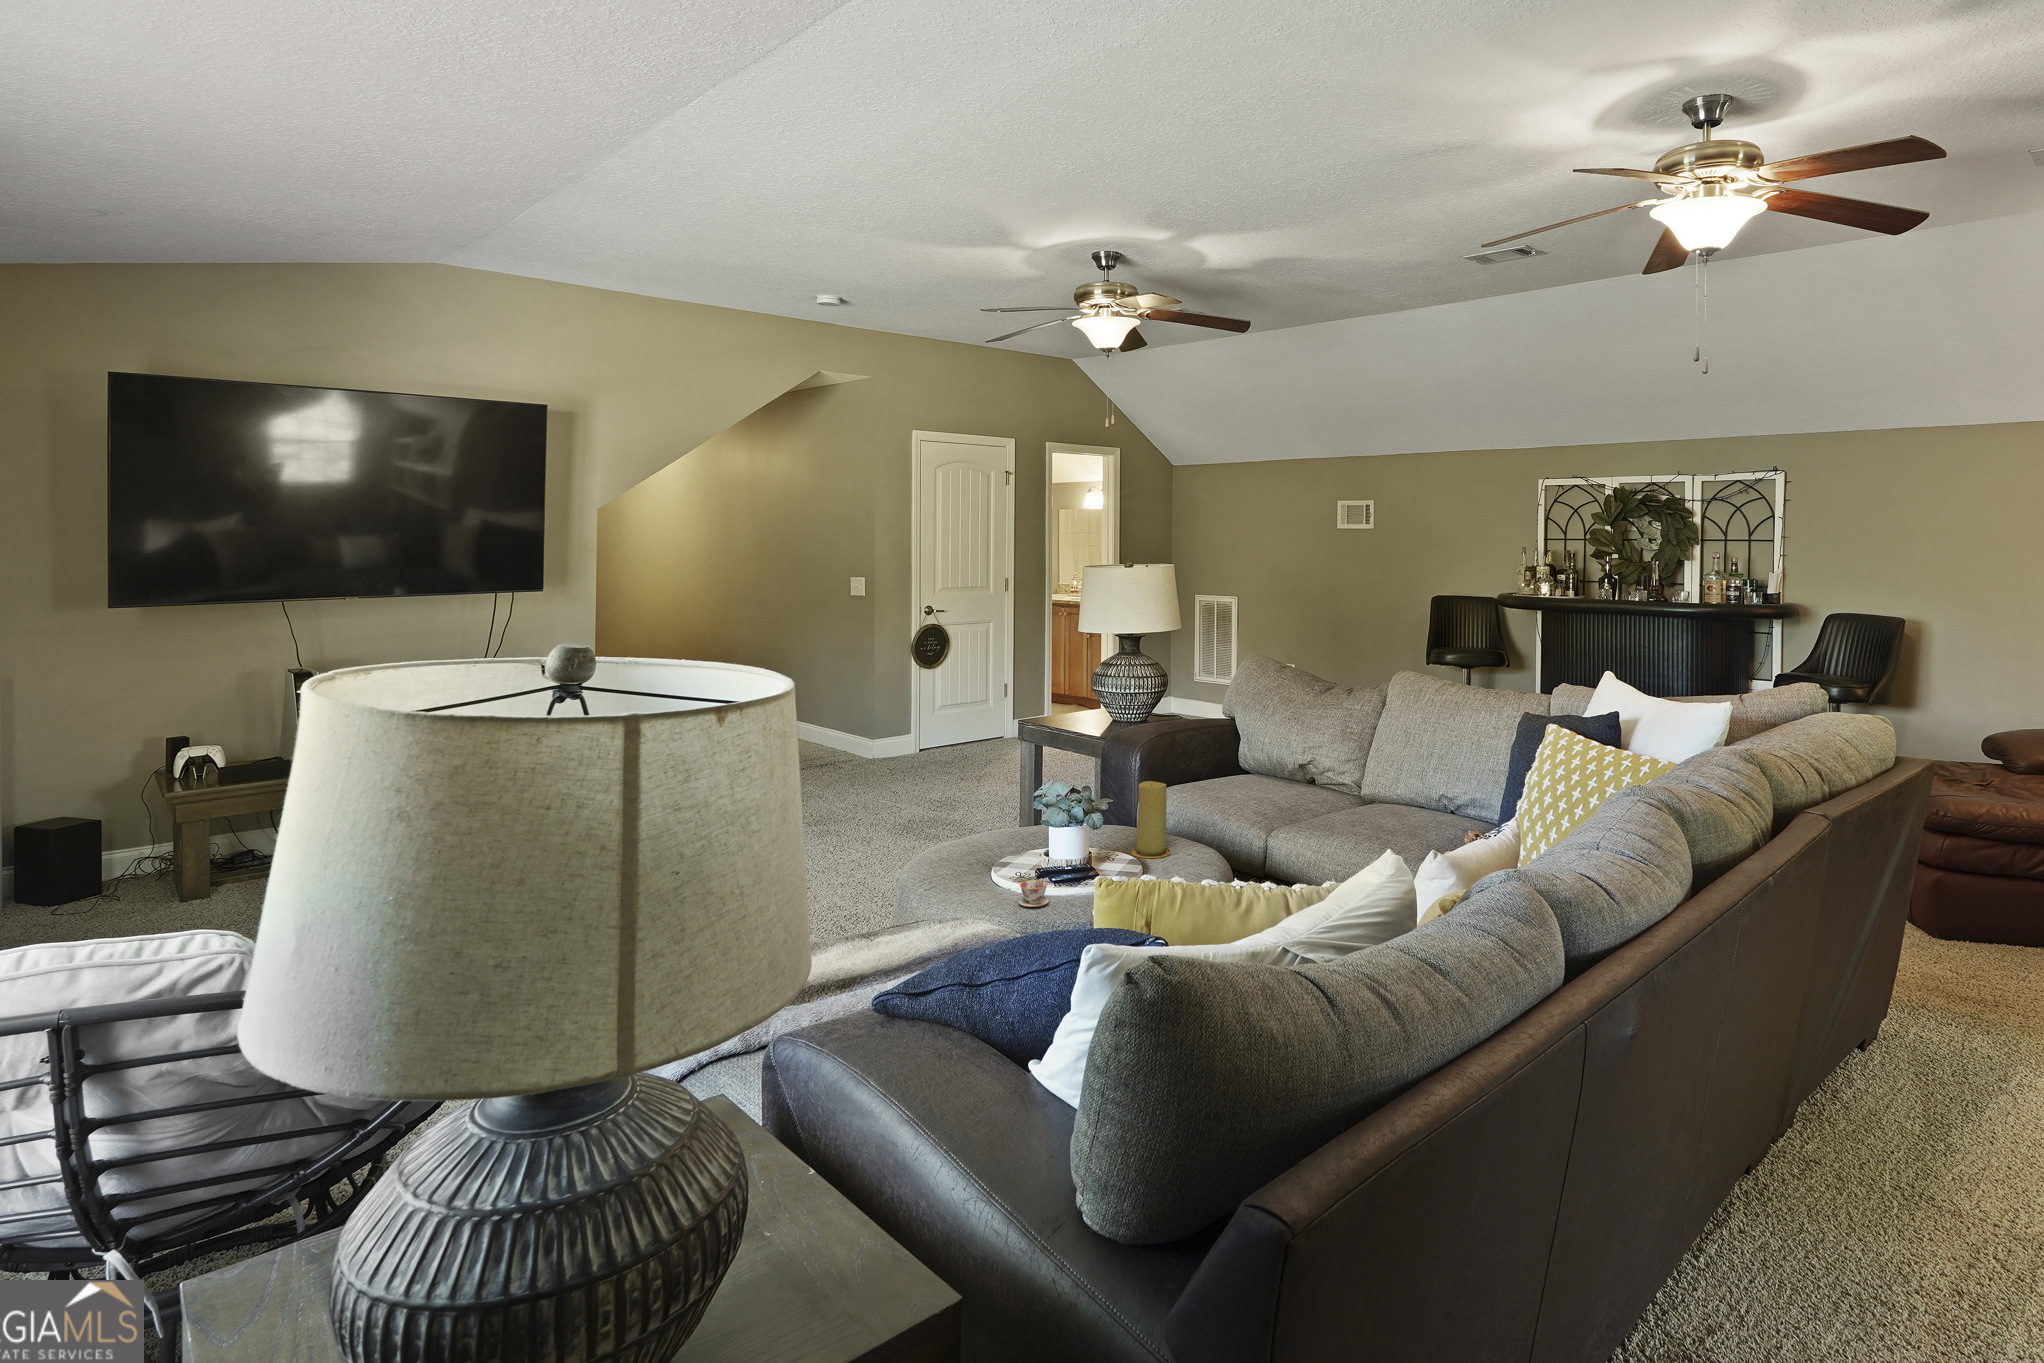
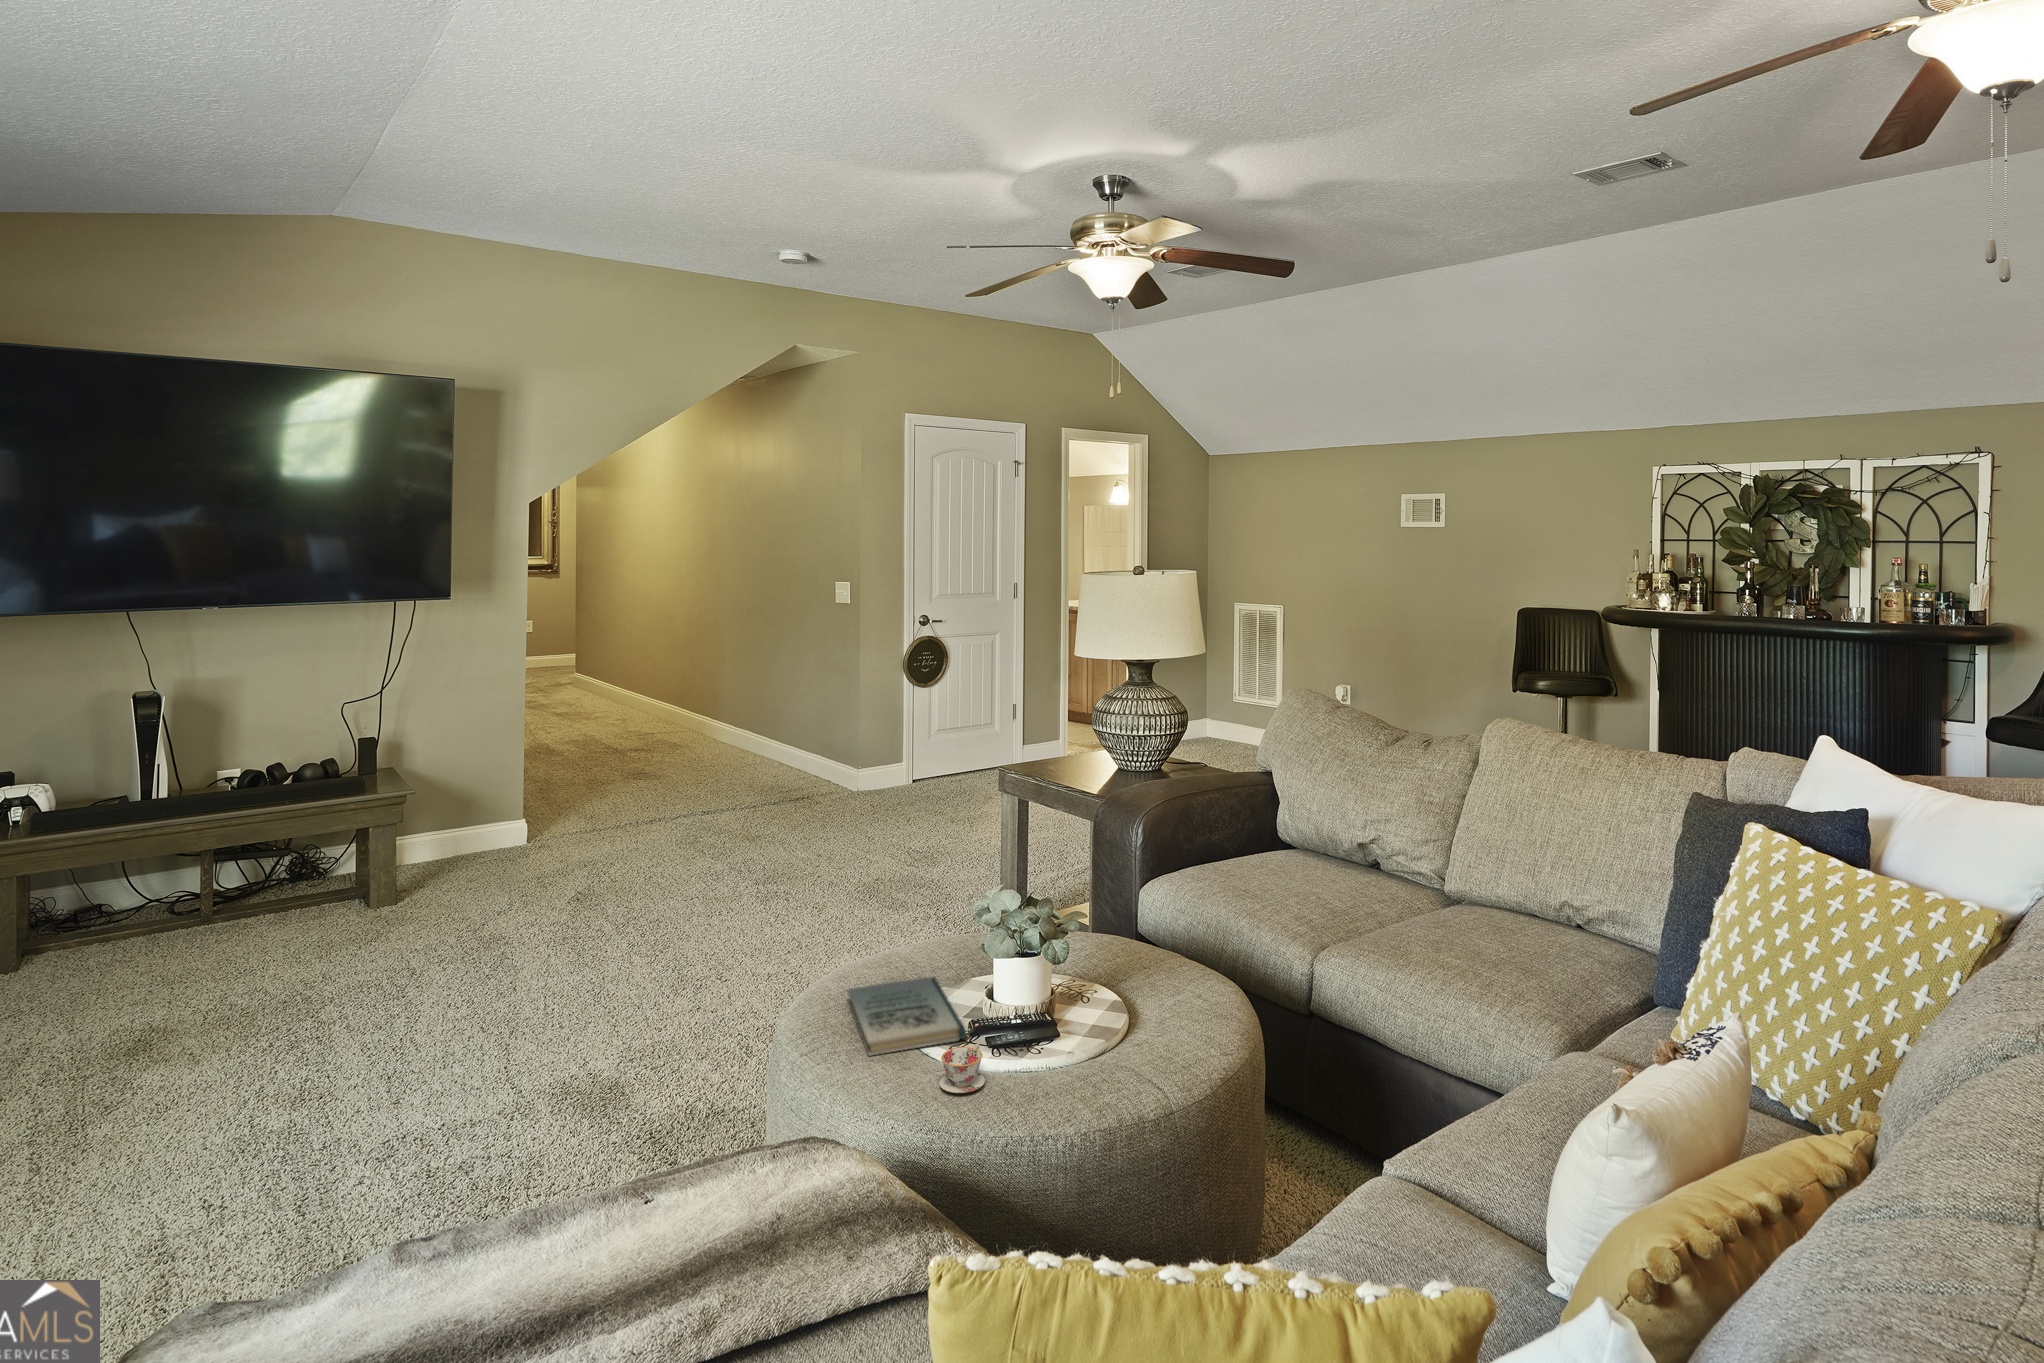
candle: present [1132,781,1171,858] -> none [1120,884,1176,998]
book: none [941,848,1030,891] -> present [847,977,966,1056]

